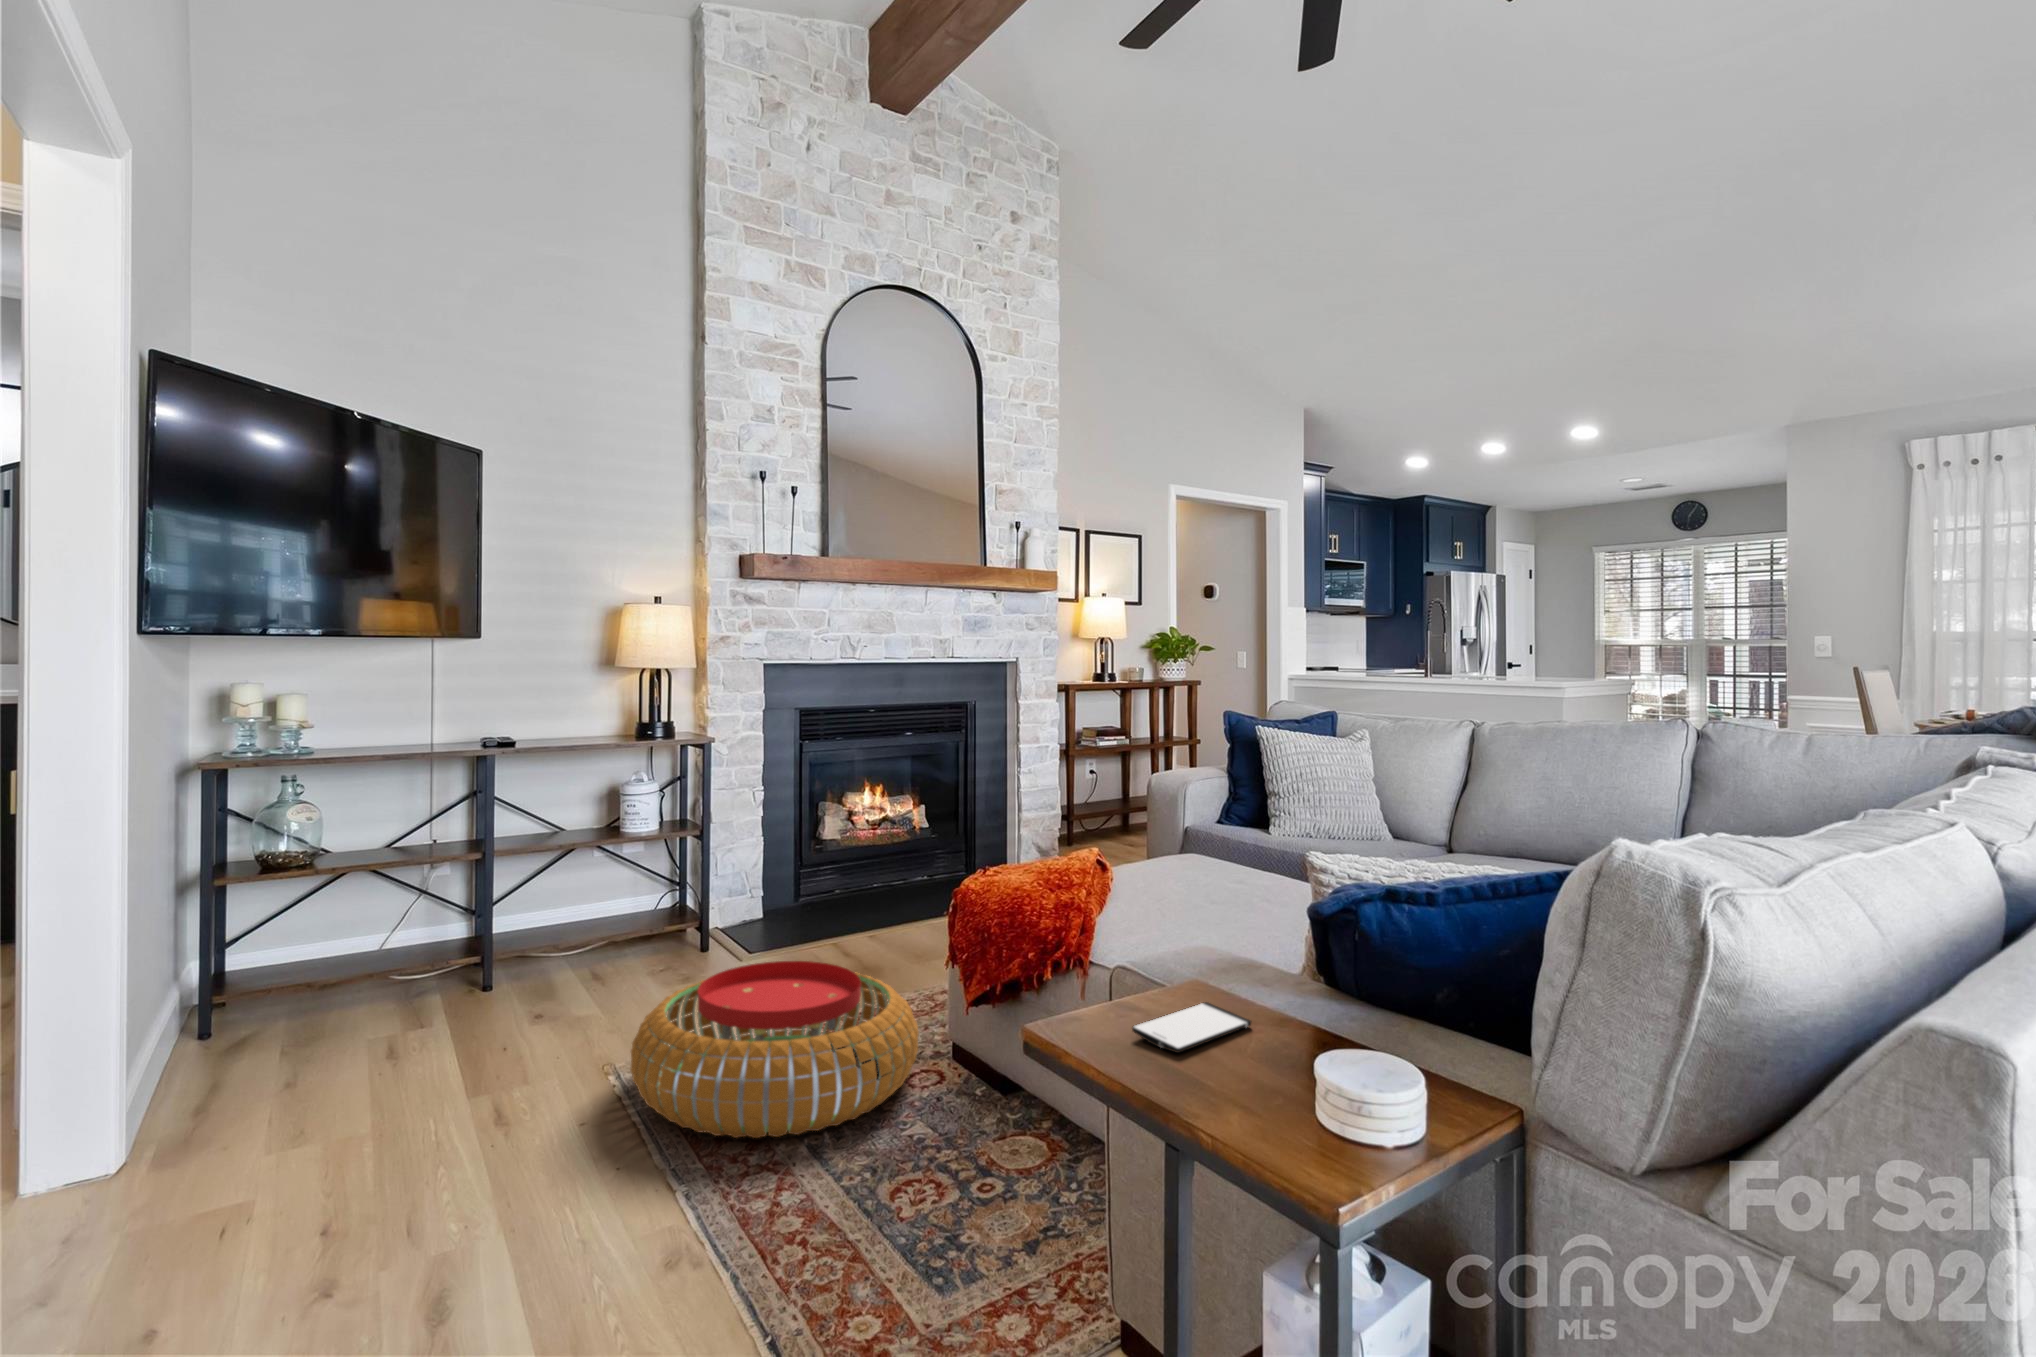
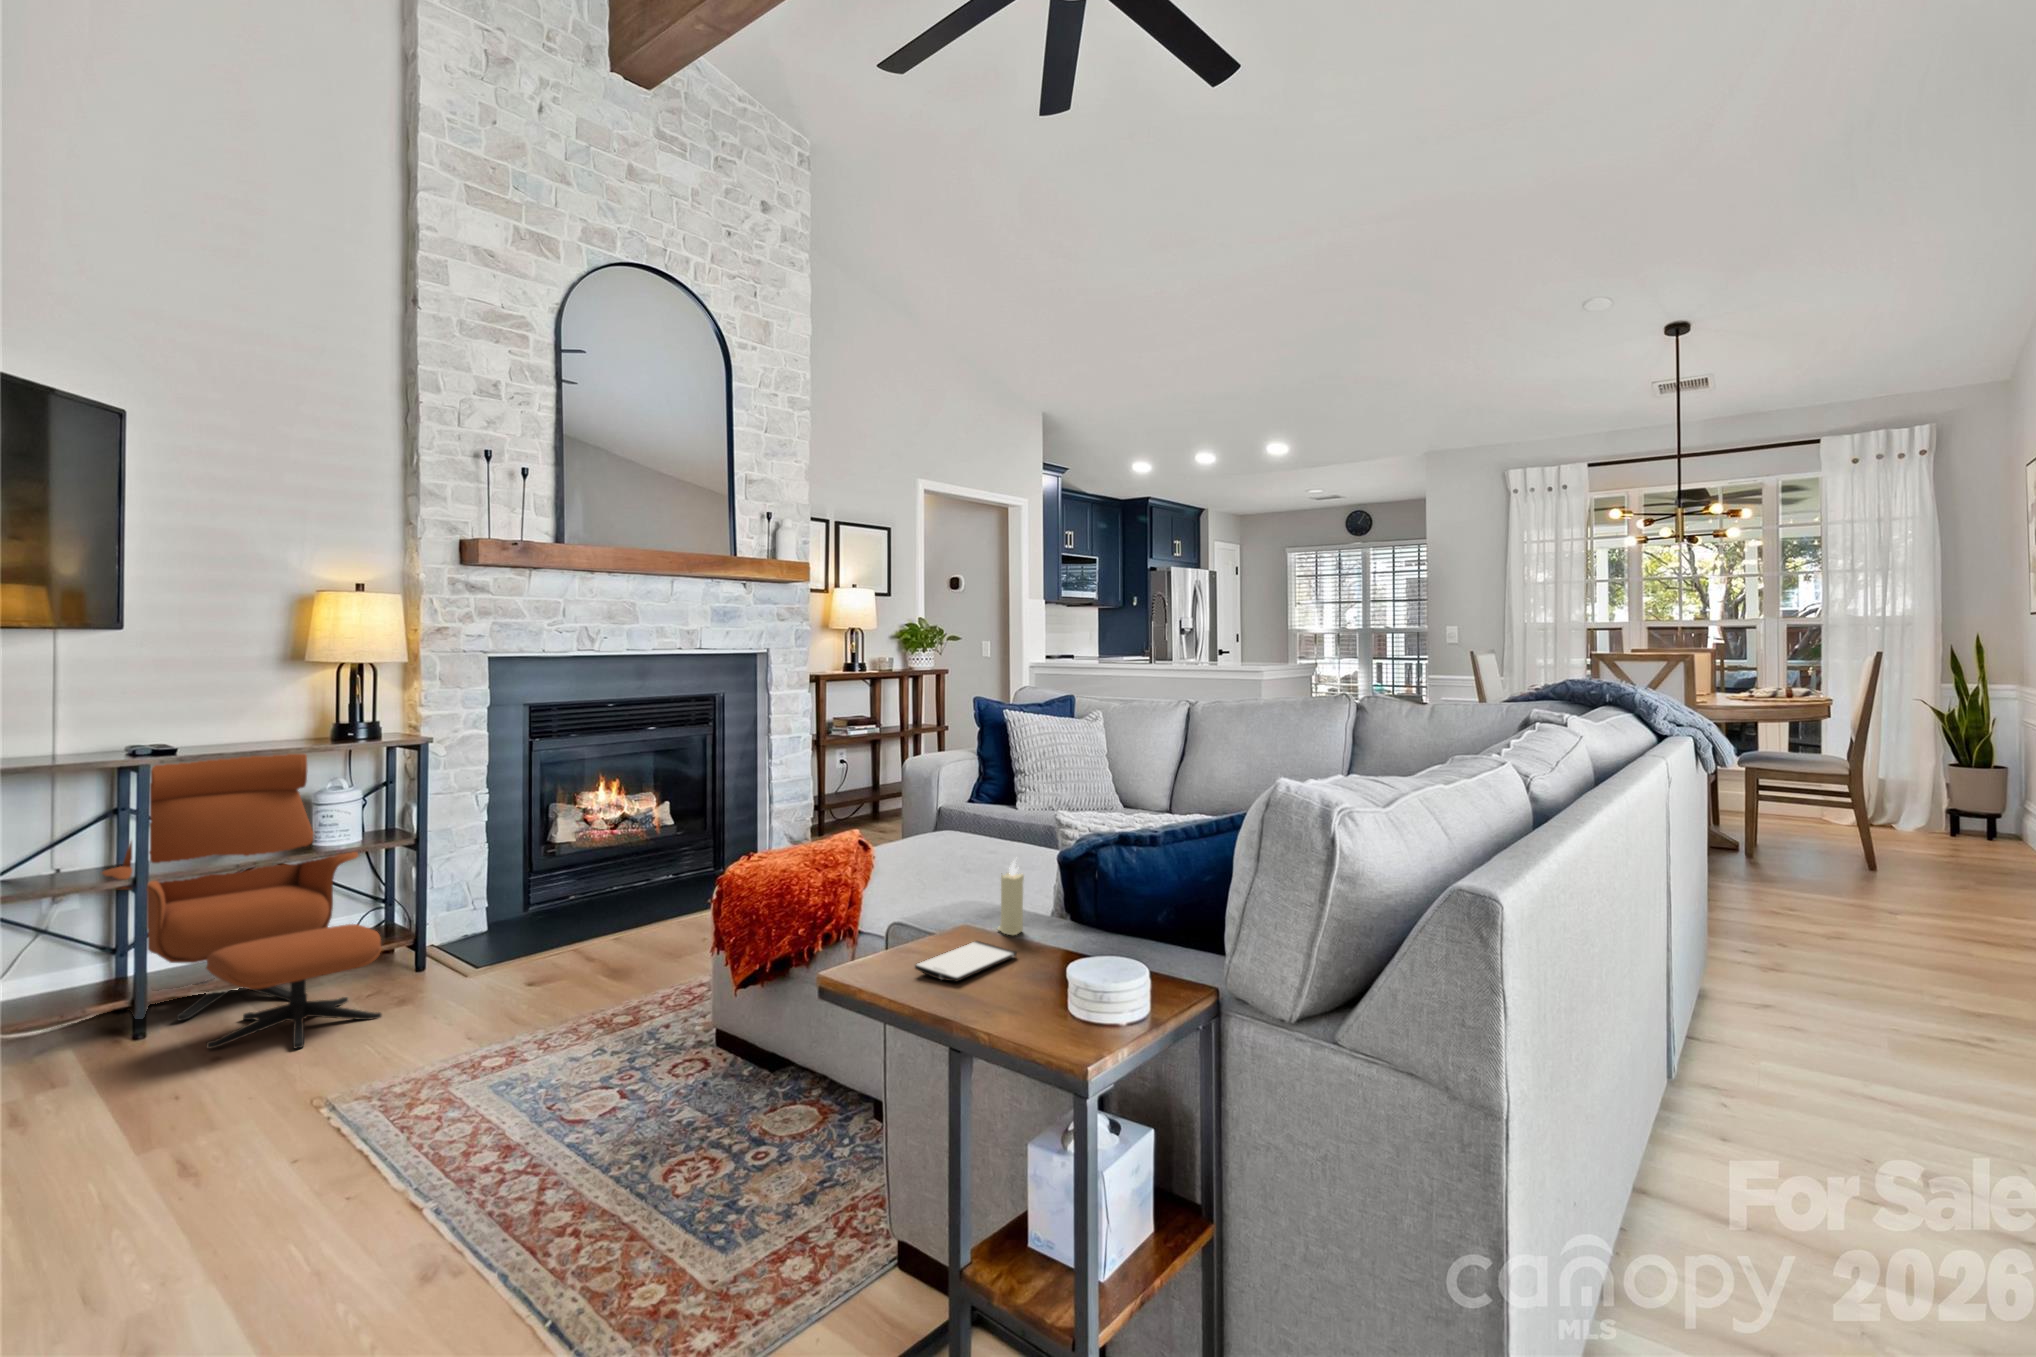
lounge chair: none [453,745,666,1018] -> present [102,754,381,1049]
candle: none [1231,909,1264,998] -> present [998,859,1024,935]
pouf: present [630,961,919,1138] -> none [355,961,682,1146]

